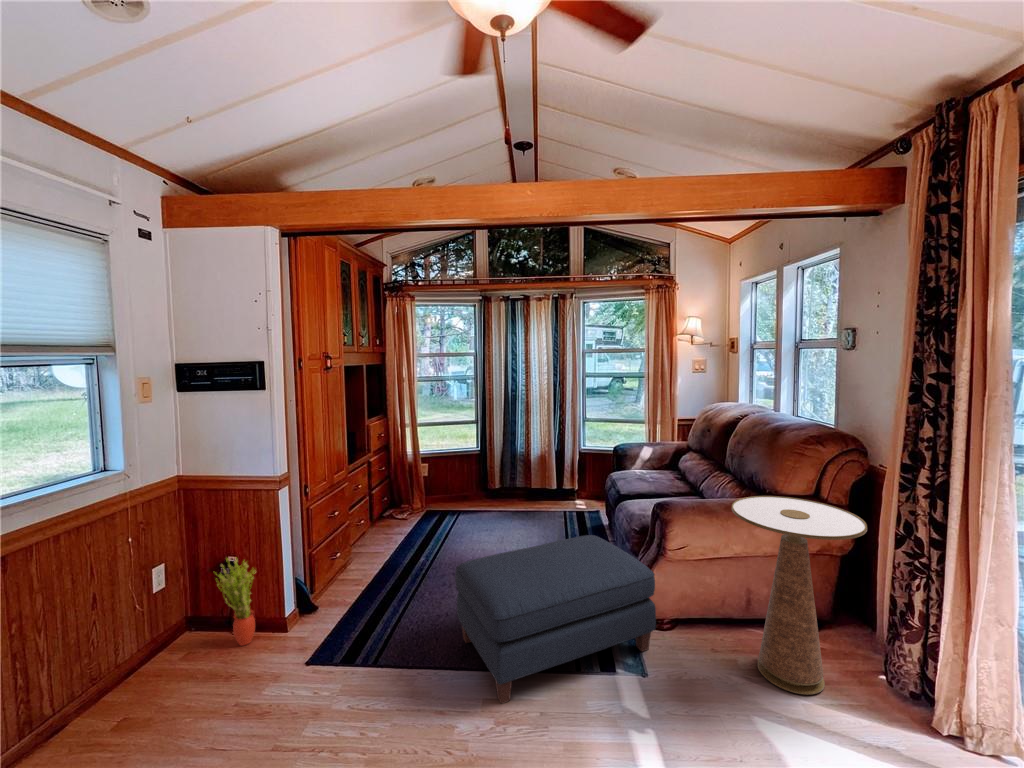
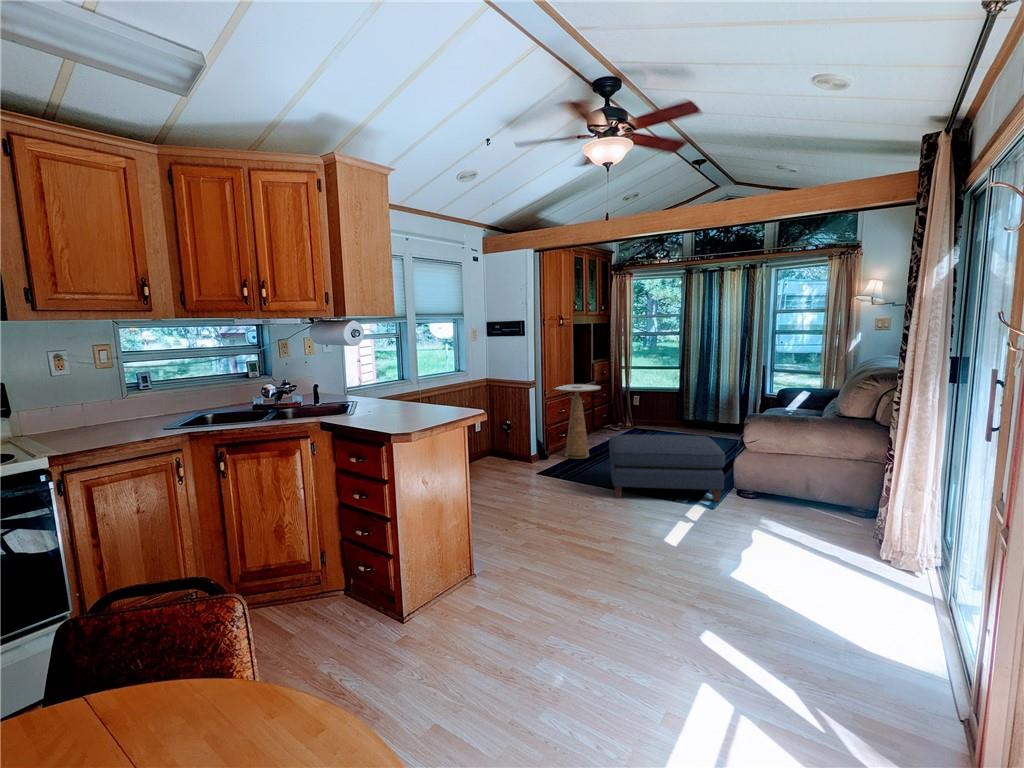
side table: present [732,496,867,695] -> present [553,384,601,459]
potted plant: present [216,559,256,646] -> none [500,419,517,462]

